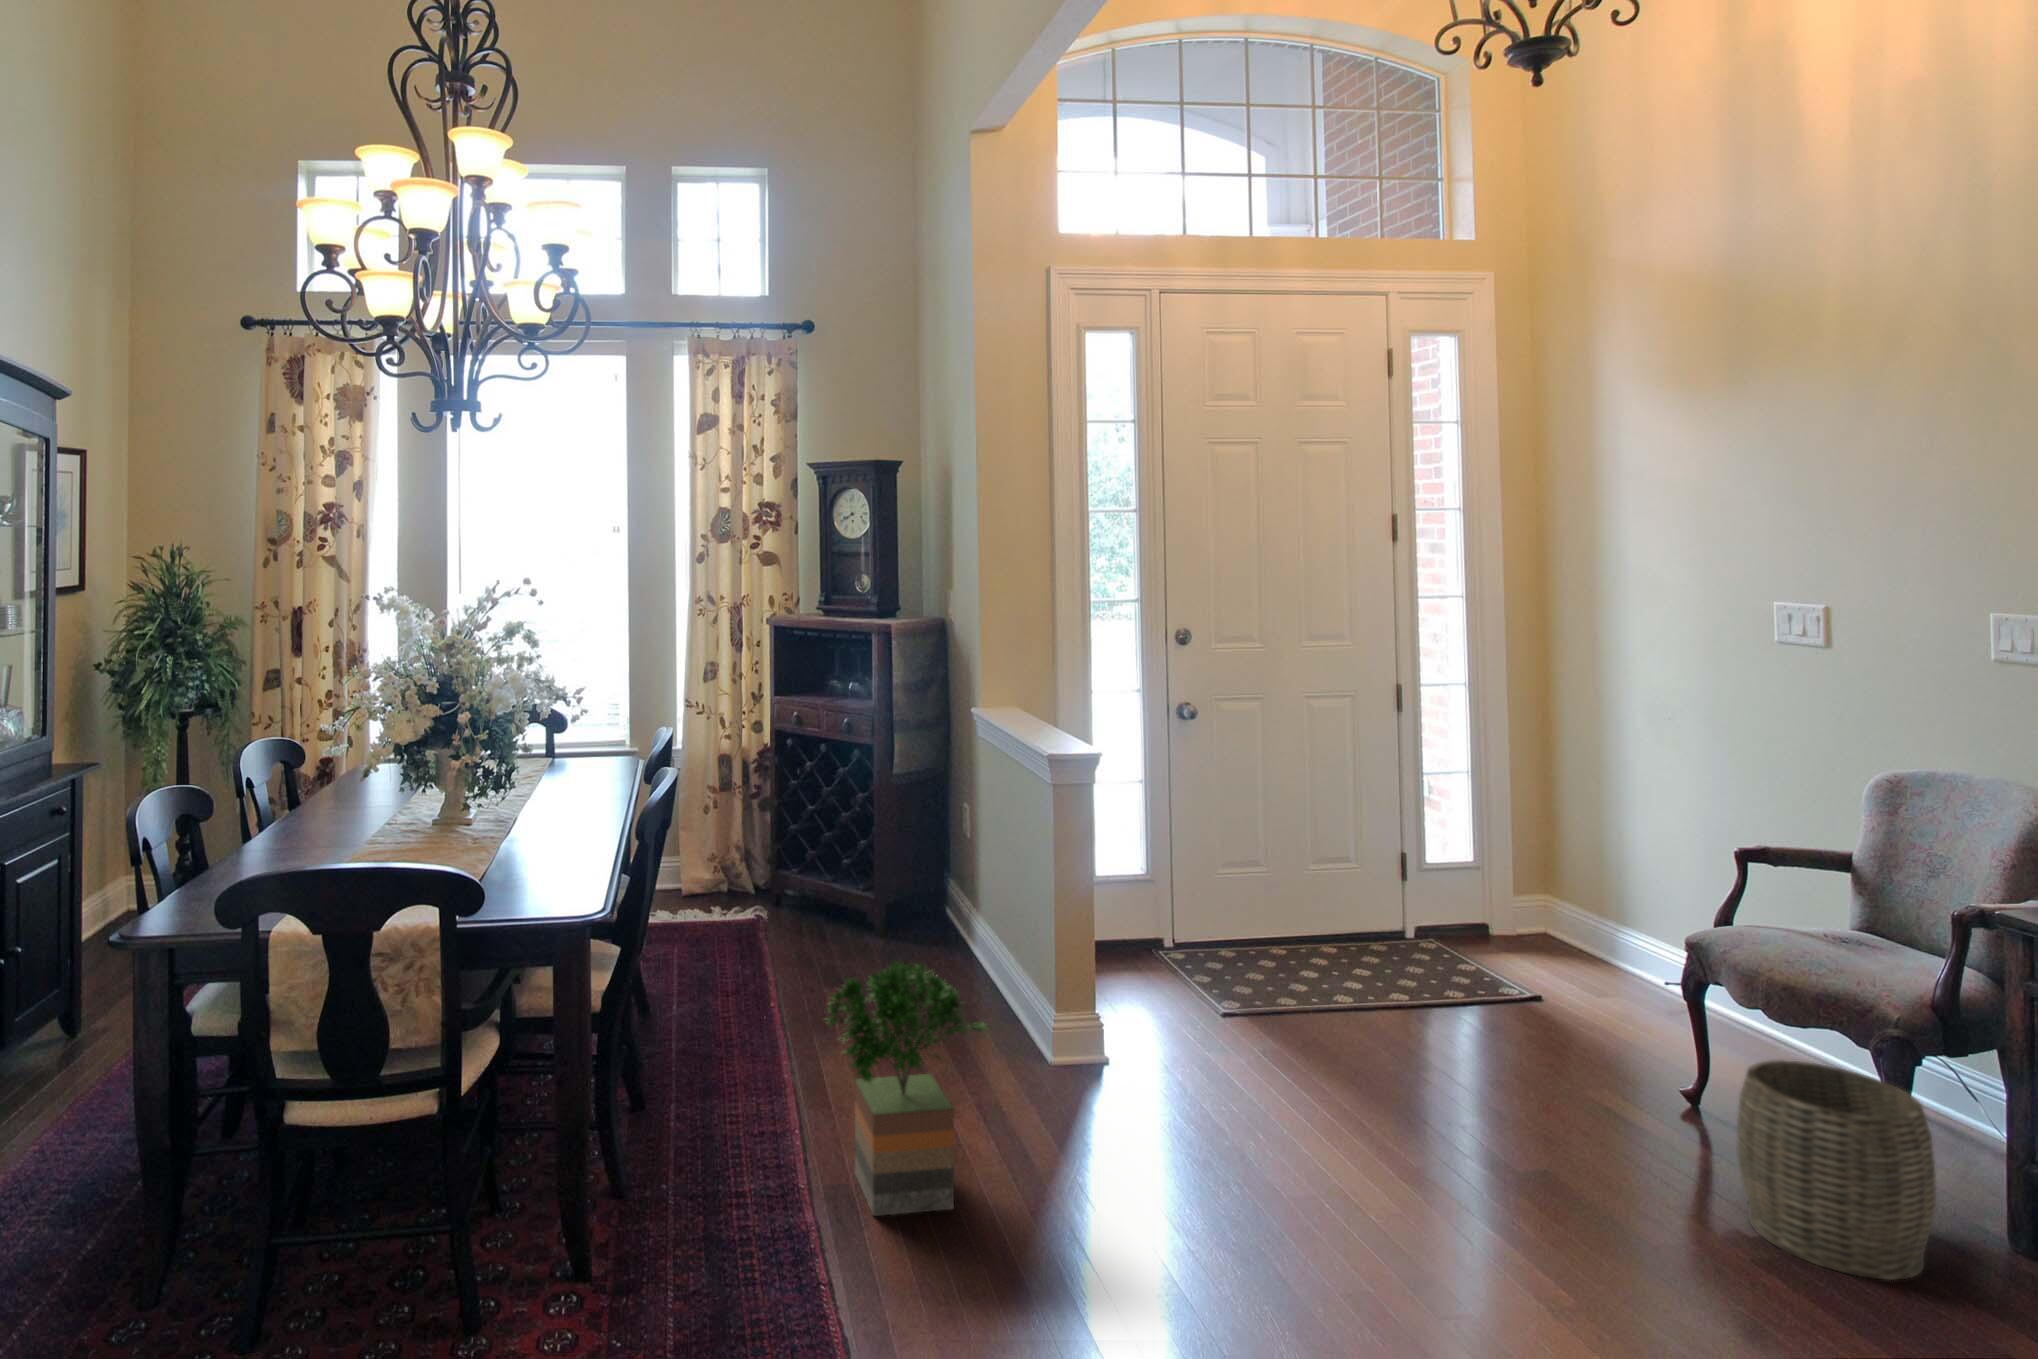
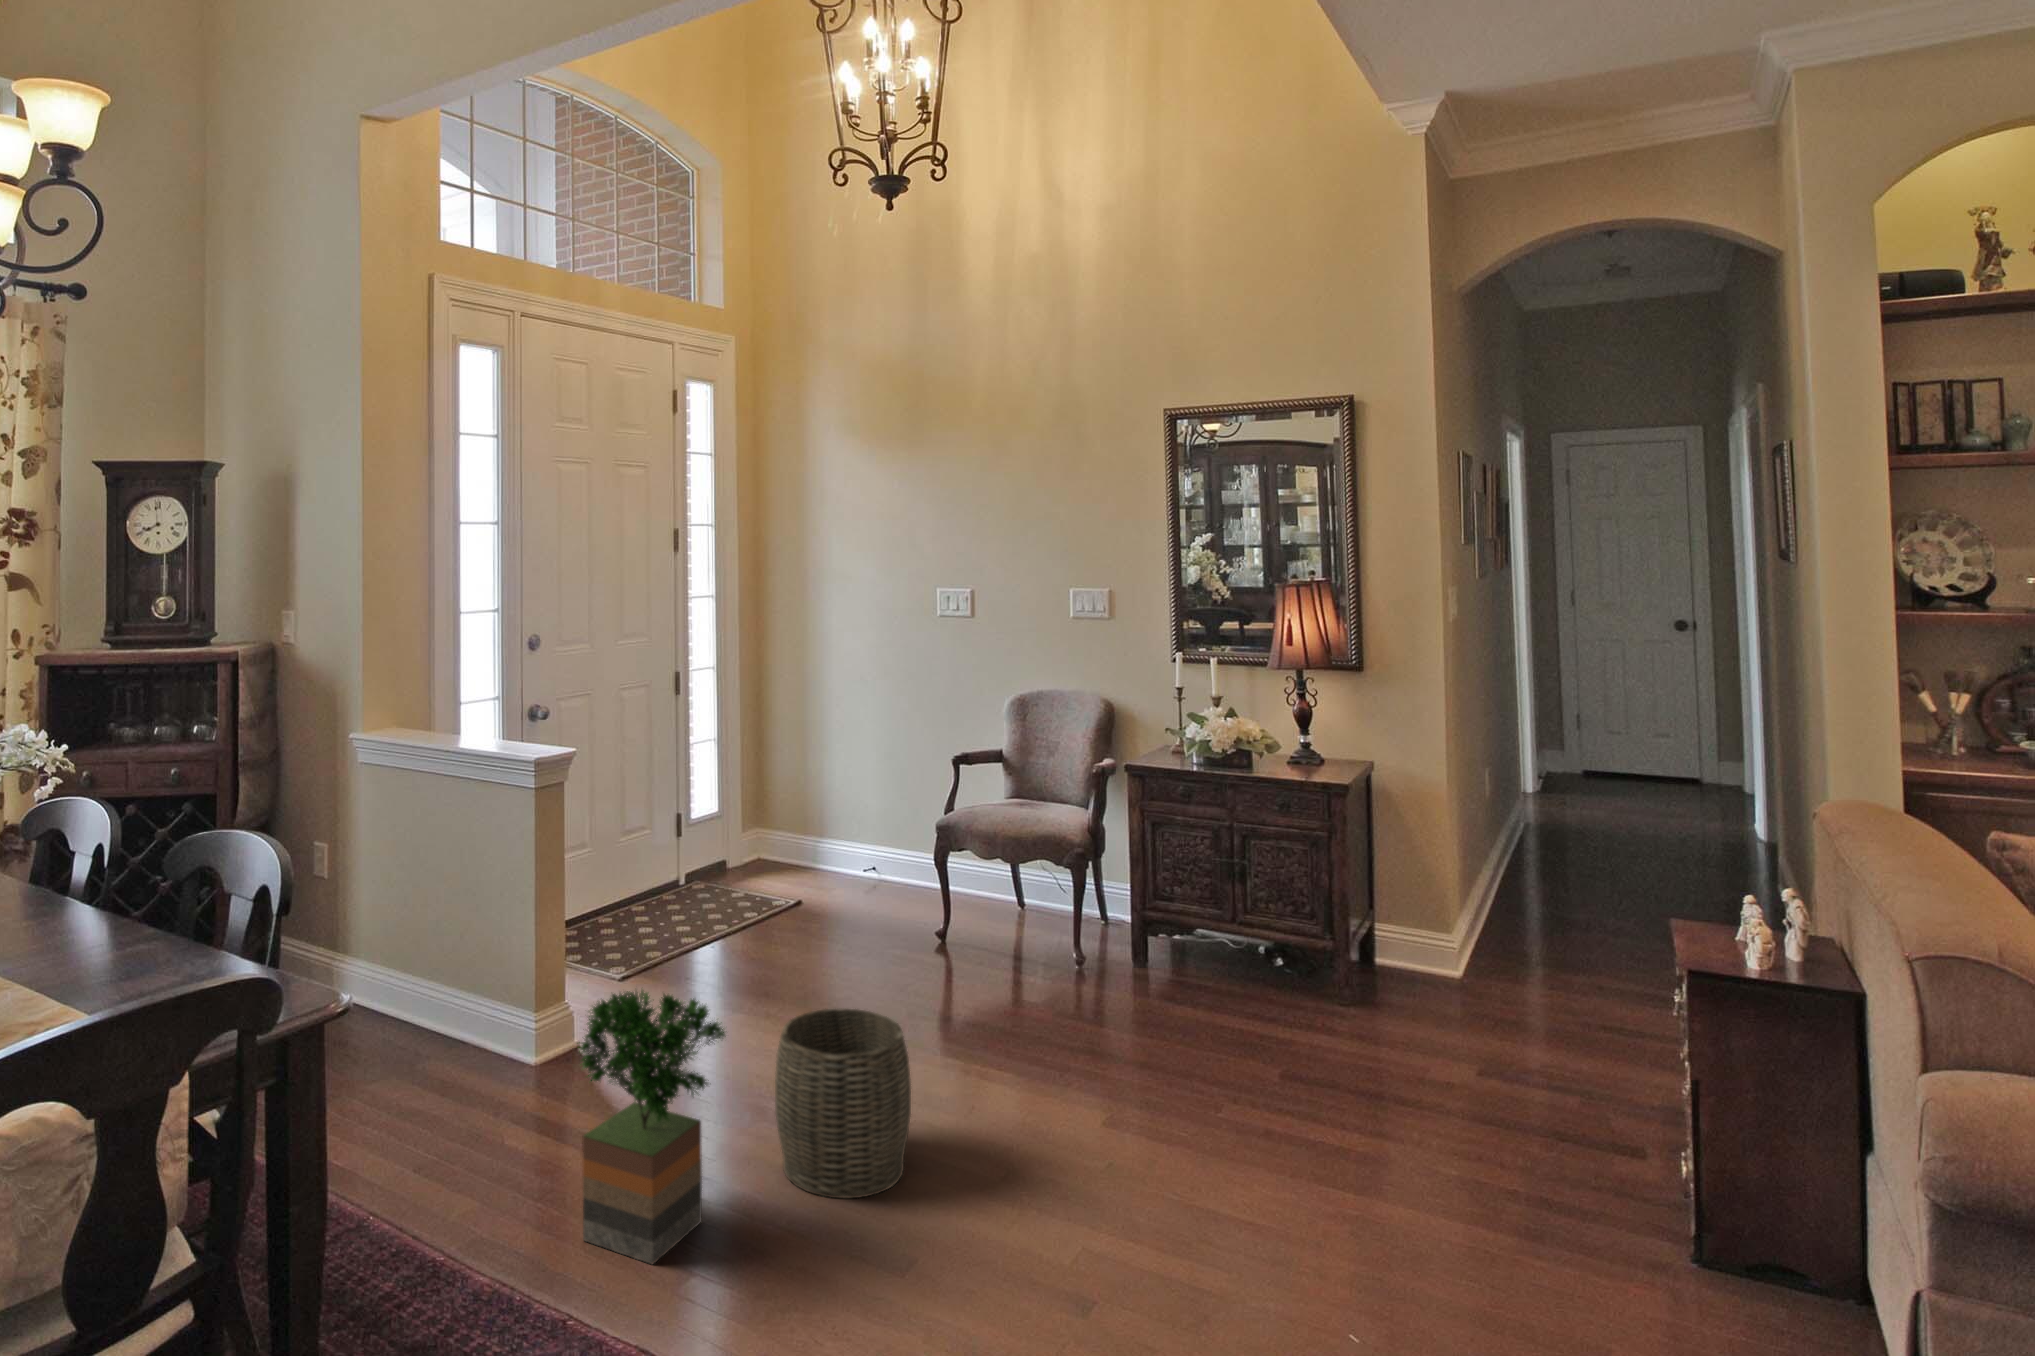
woven basket: present [1737,1060,1936,1280] -> present [775,1009,911,1198]

